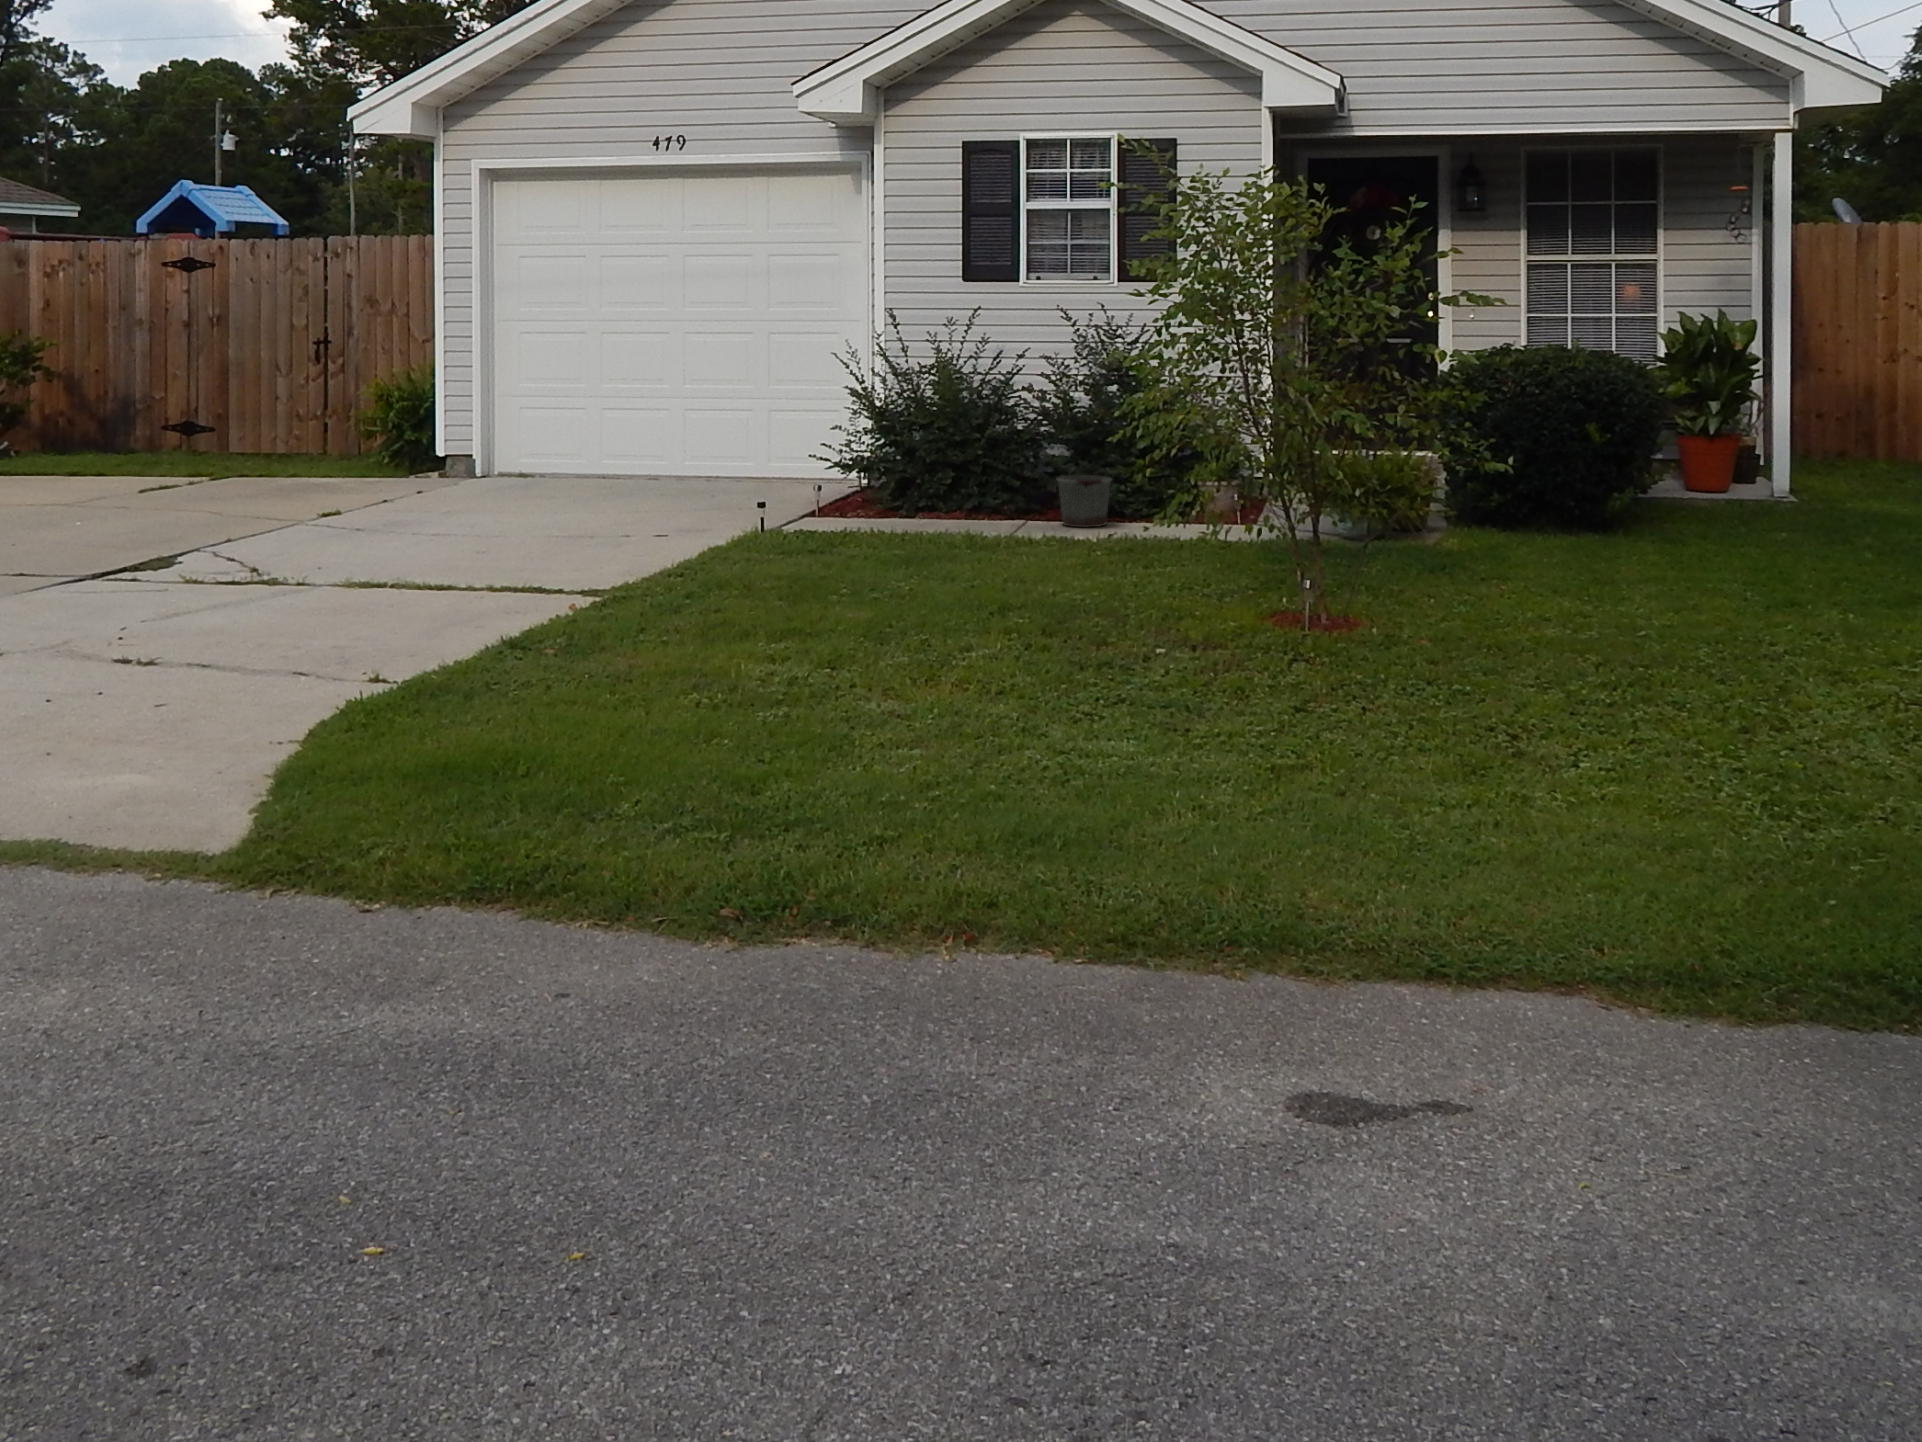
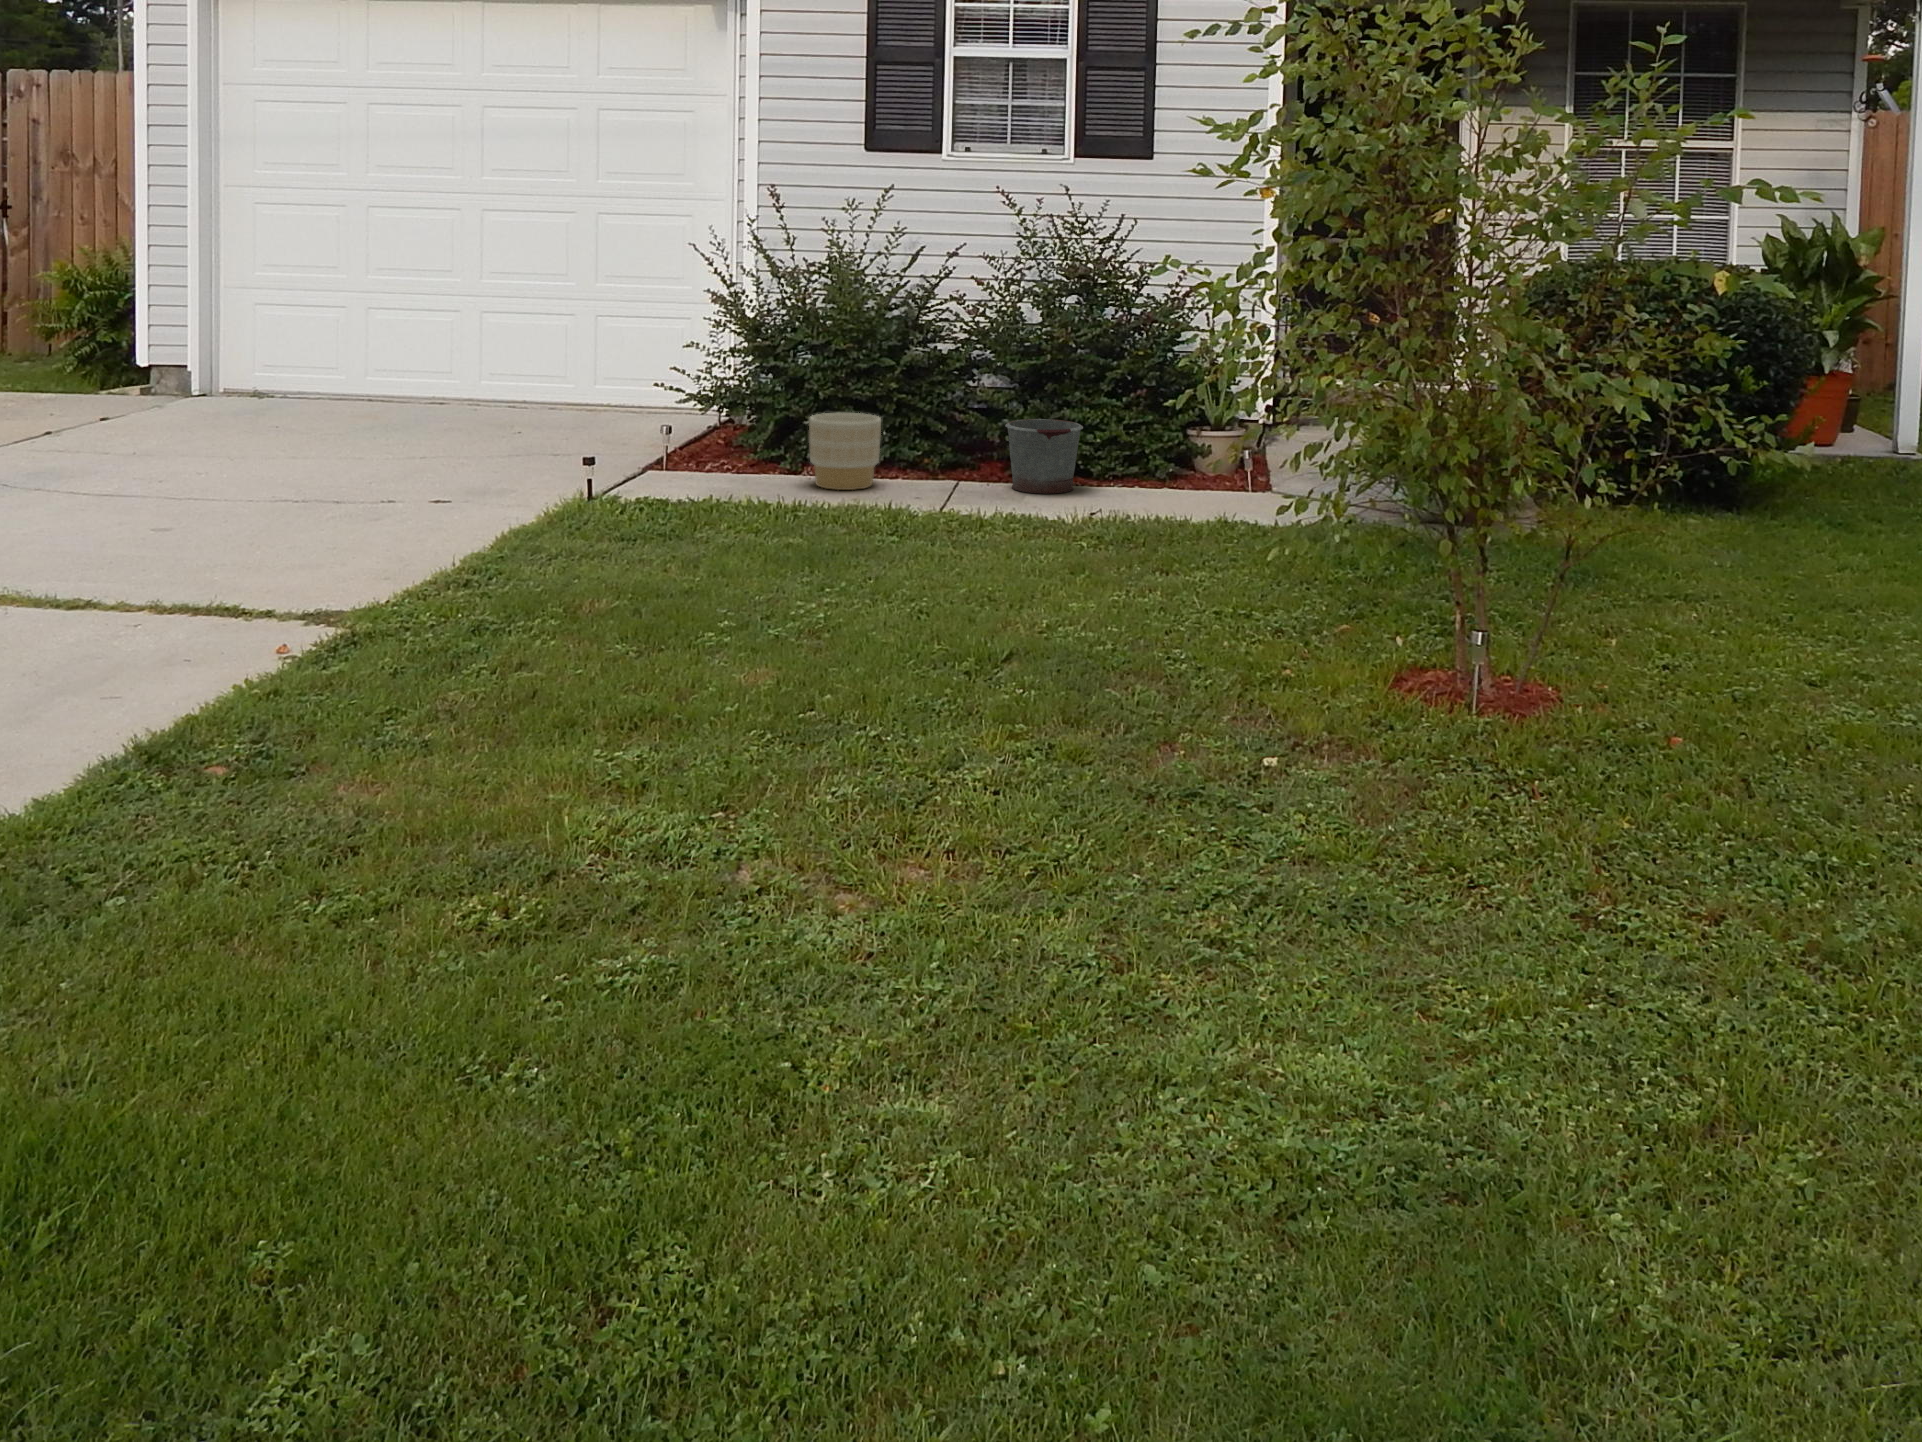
planter: none [916,473,967,526] -> present [809,413,881,490]

